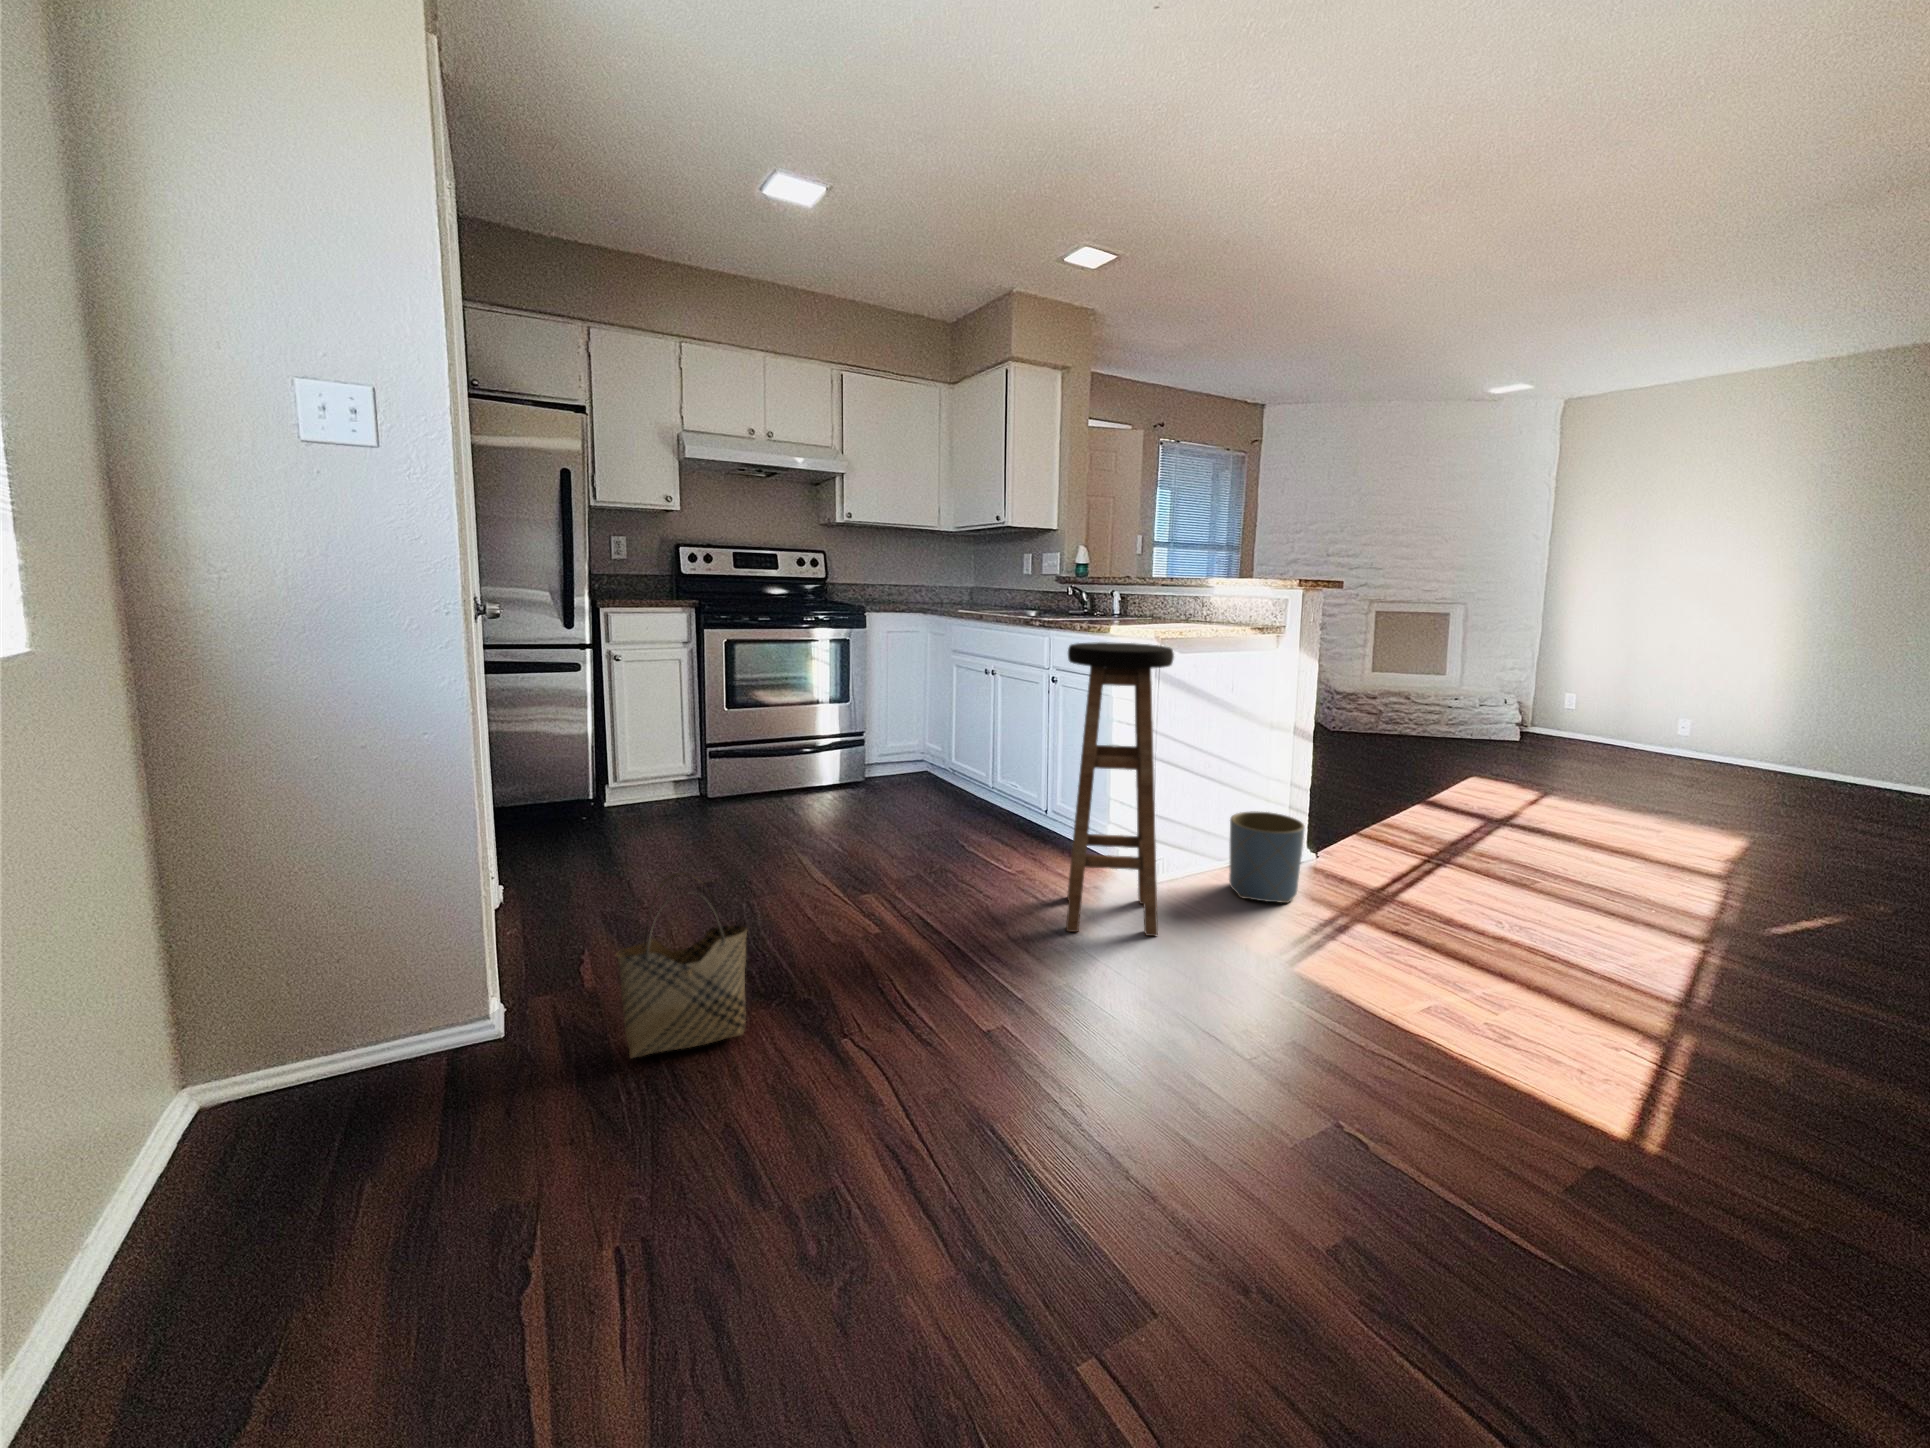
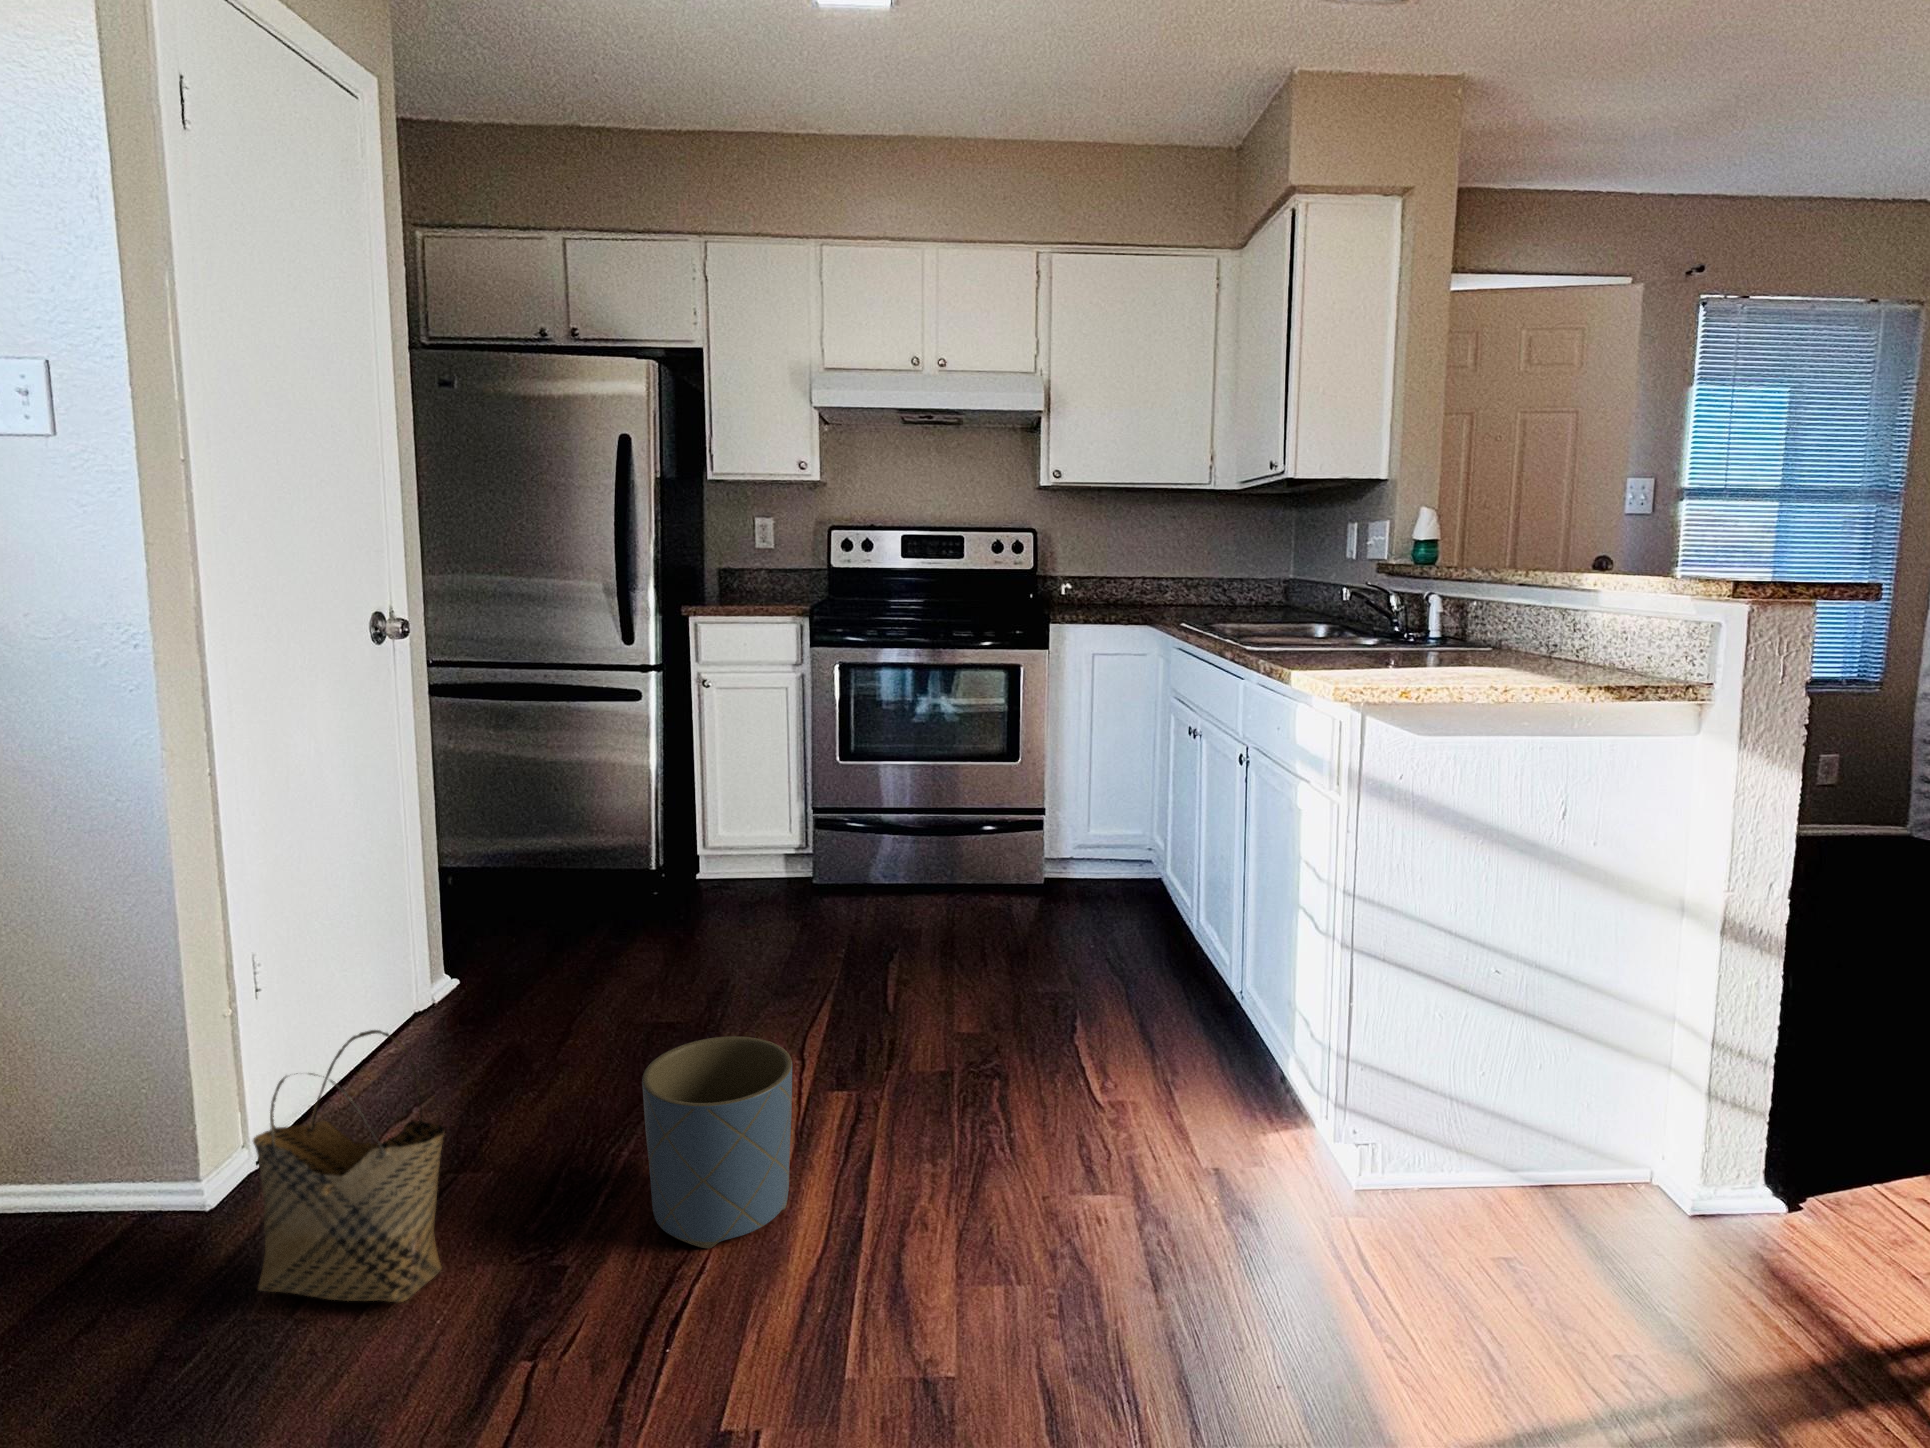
bar stool: present [1066,642,1174,936] -> none [1057,709,1299,1333]
planter: present [1229,811,1305,903] -> present [642,1036,792,1248]

